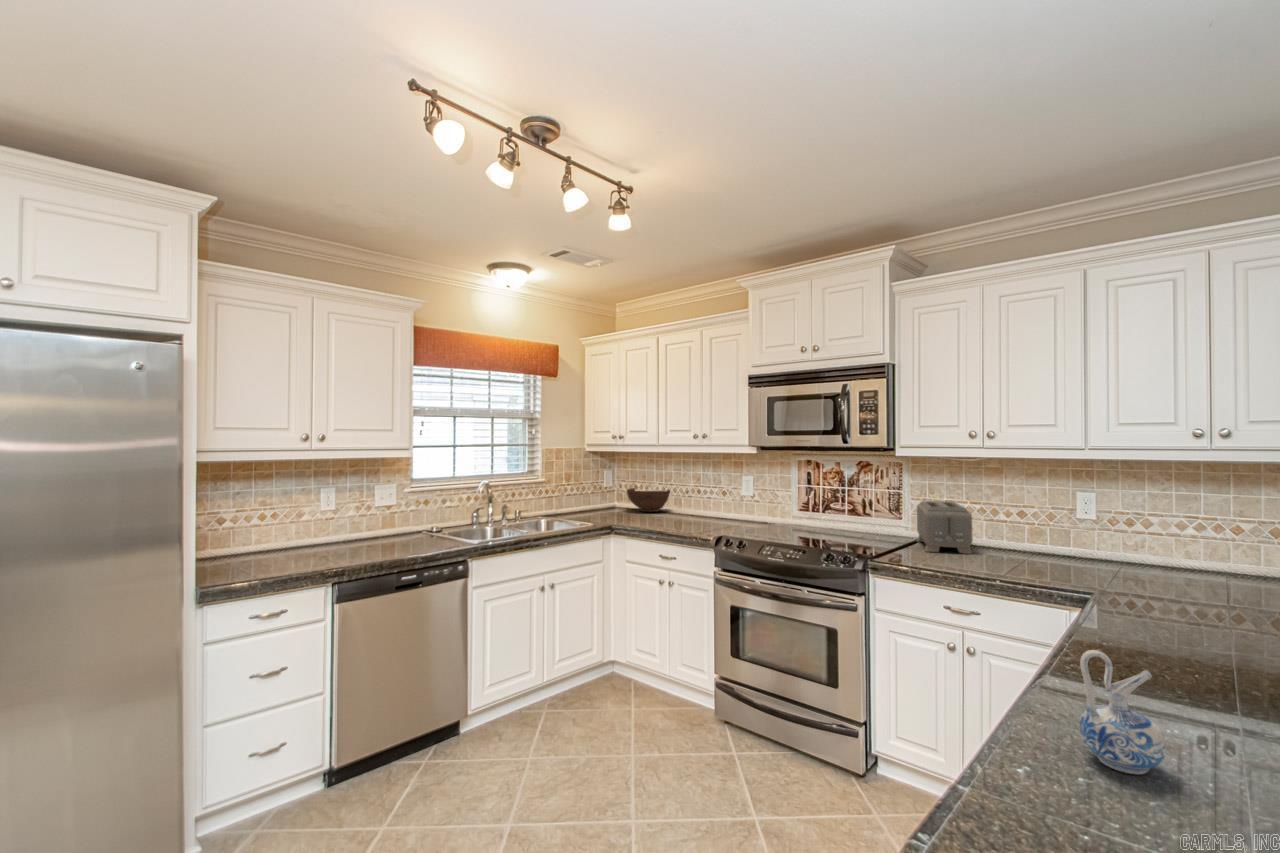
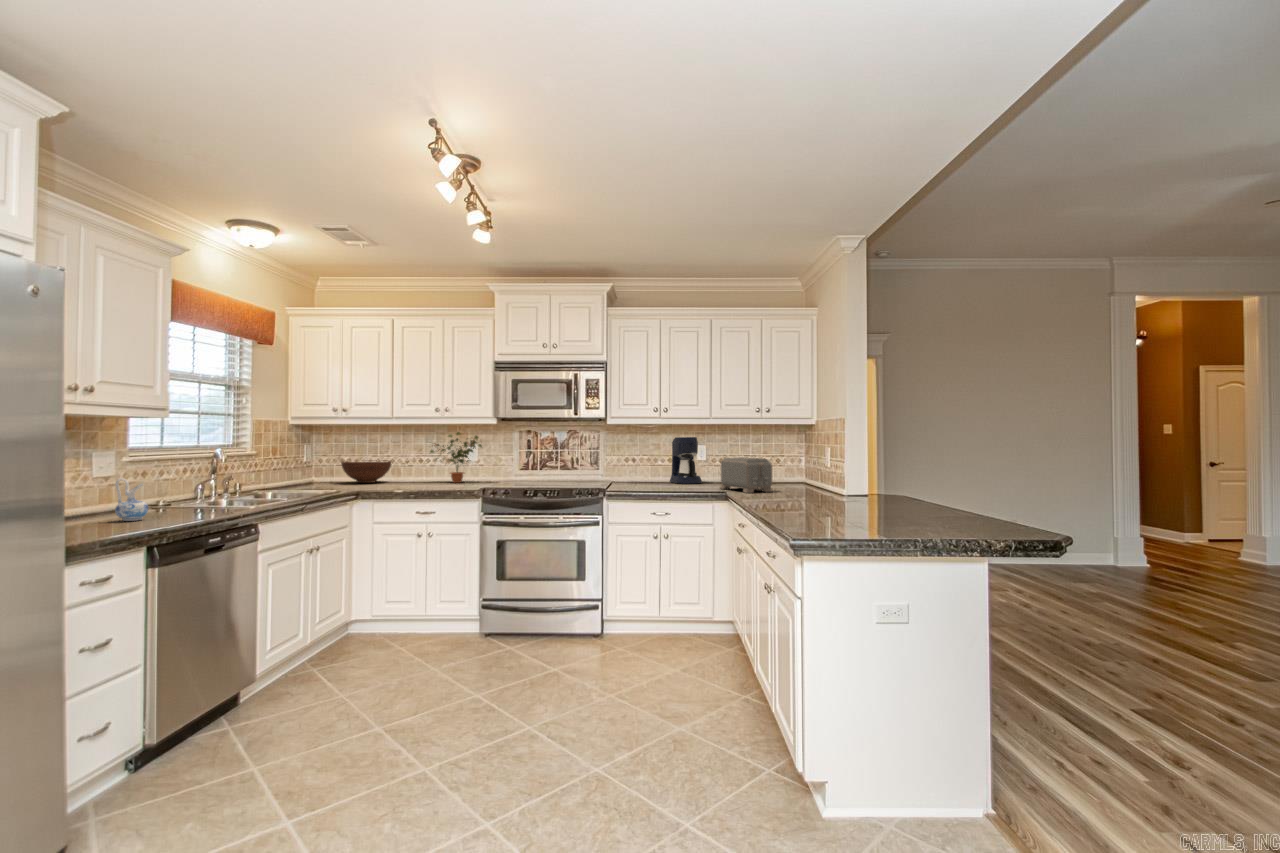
potted plant: none [701,460,759,520] -> present [430,432,482,483]
coffee maker: none [1016,478,1077,561] -> present [670,437,702,484]
toaster: present [917,501,973,554] -> present [720,457,772,493]
ceramic pitcher: present [1079,650,1166,774] -> present [115,478,148,521]

